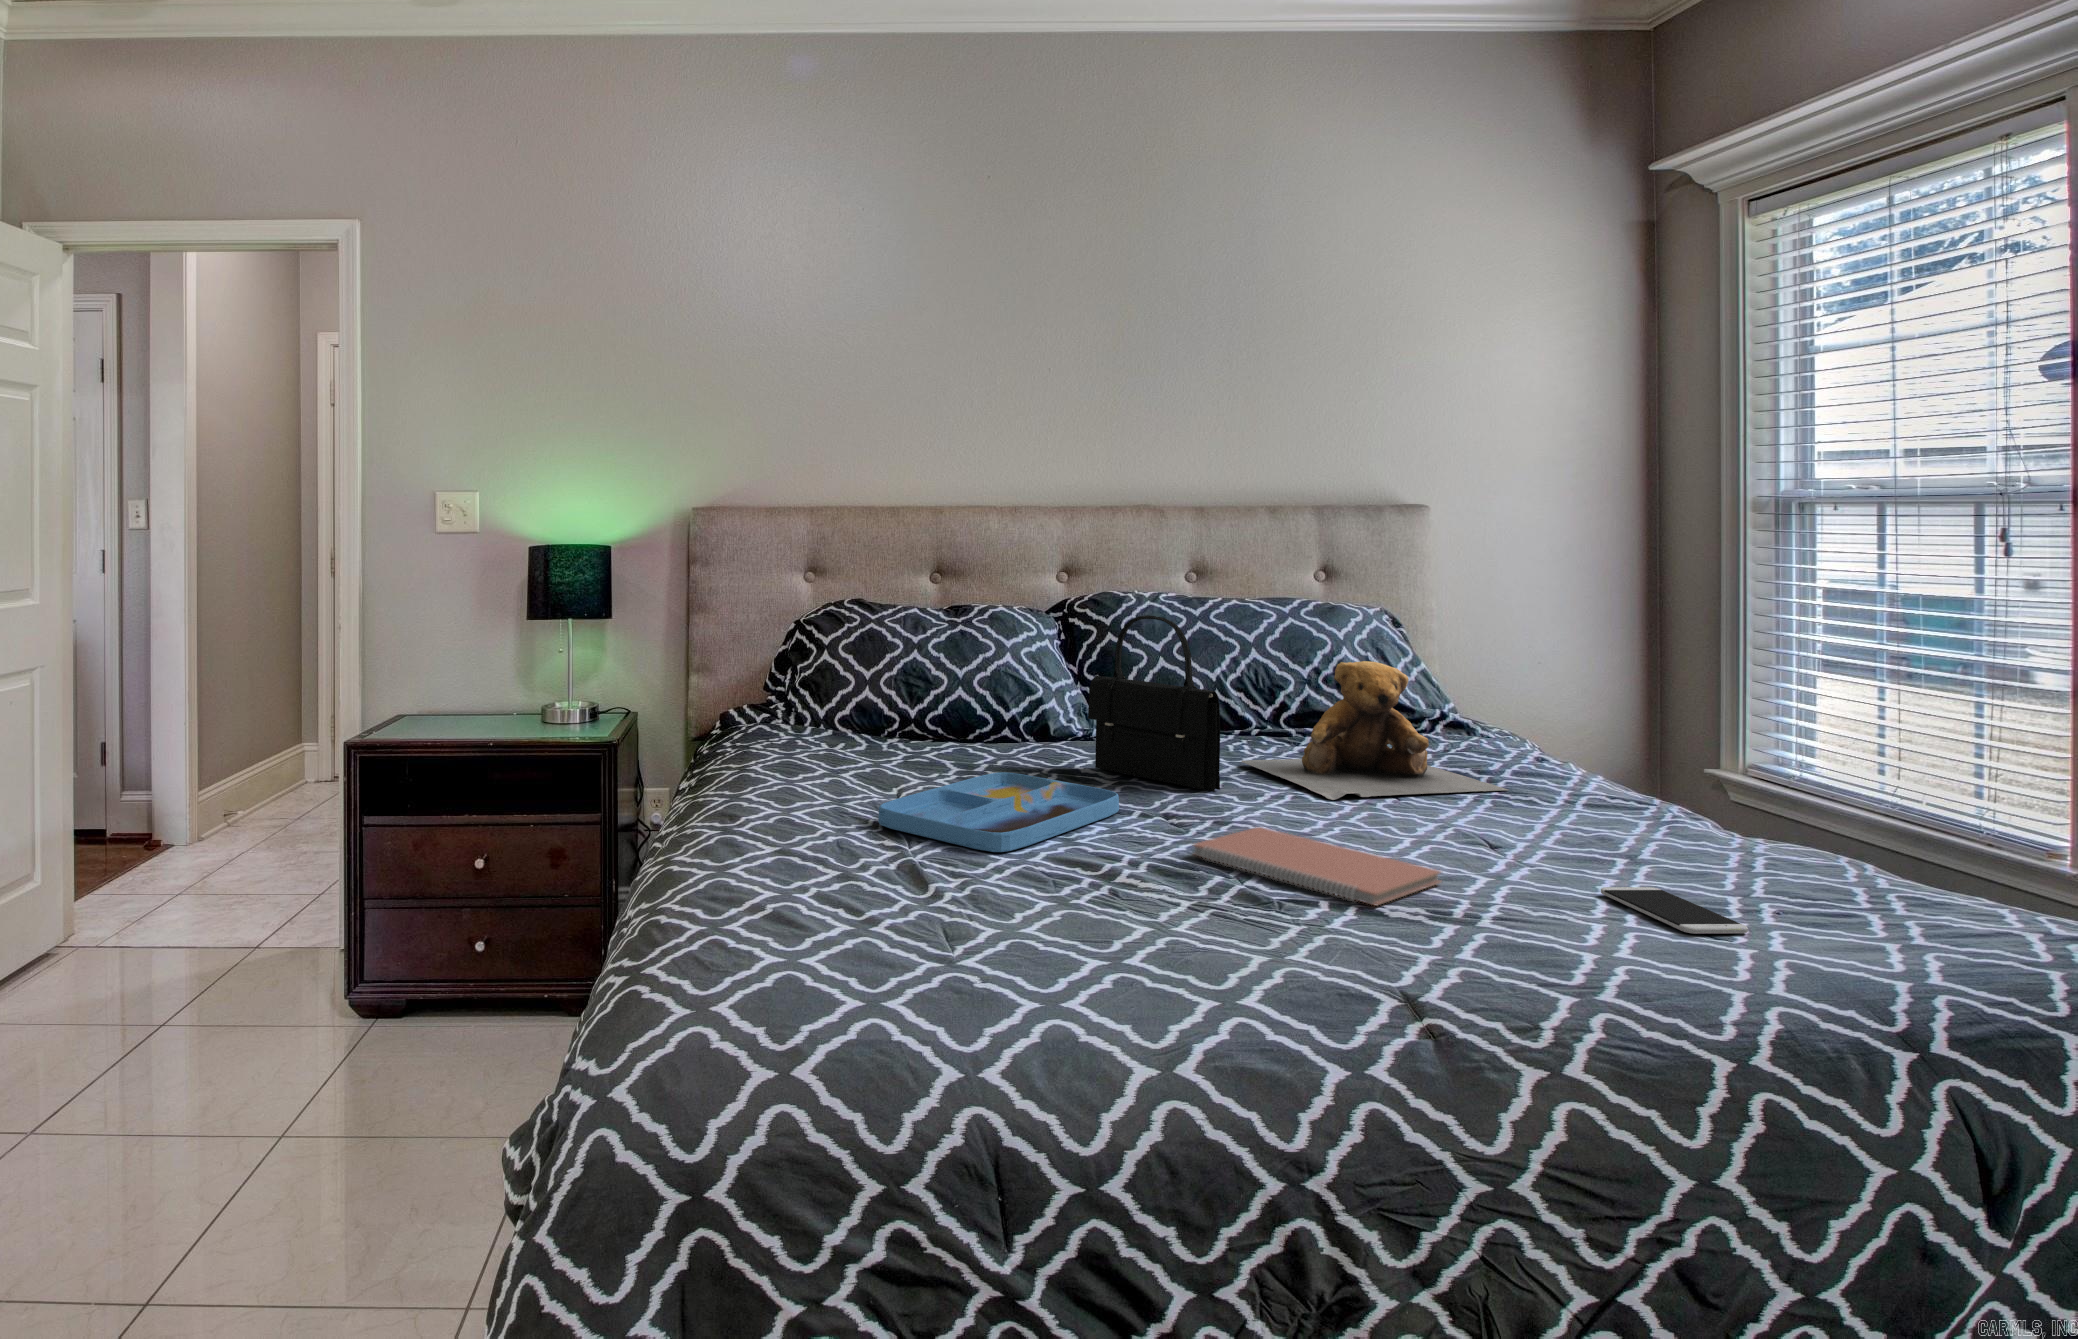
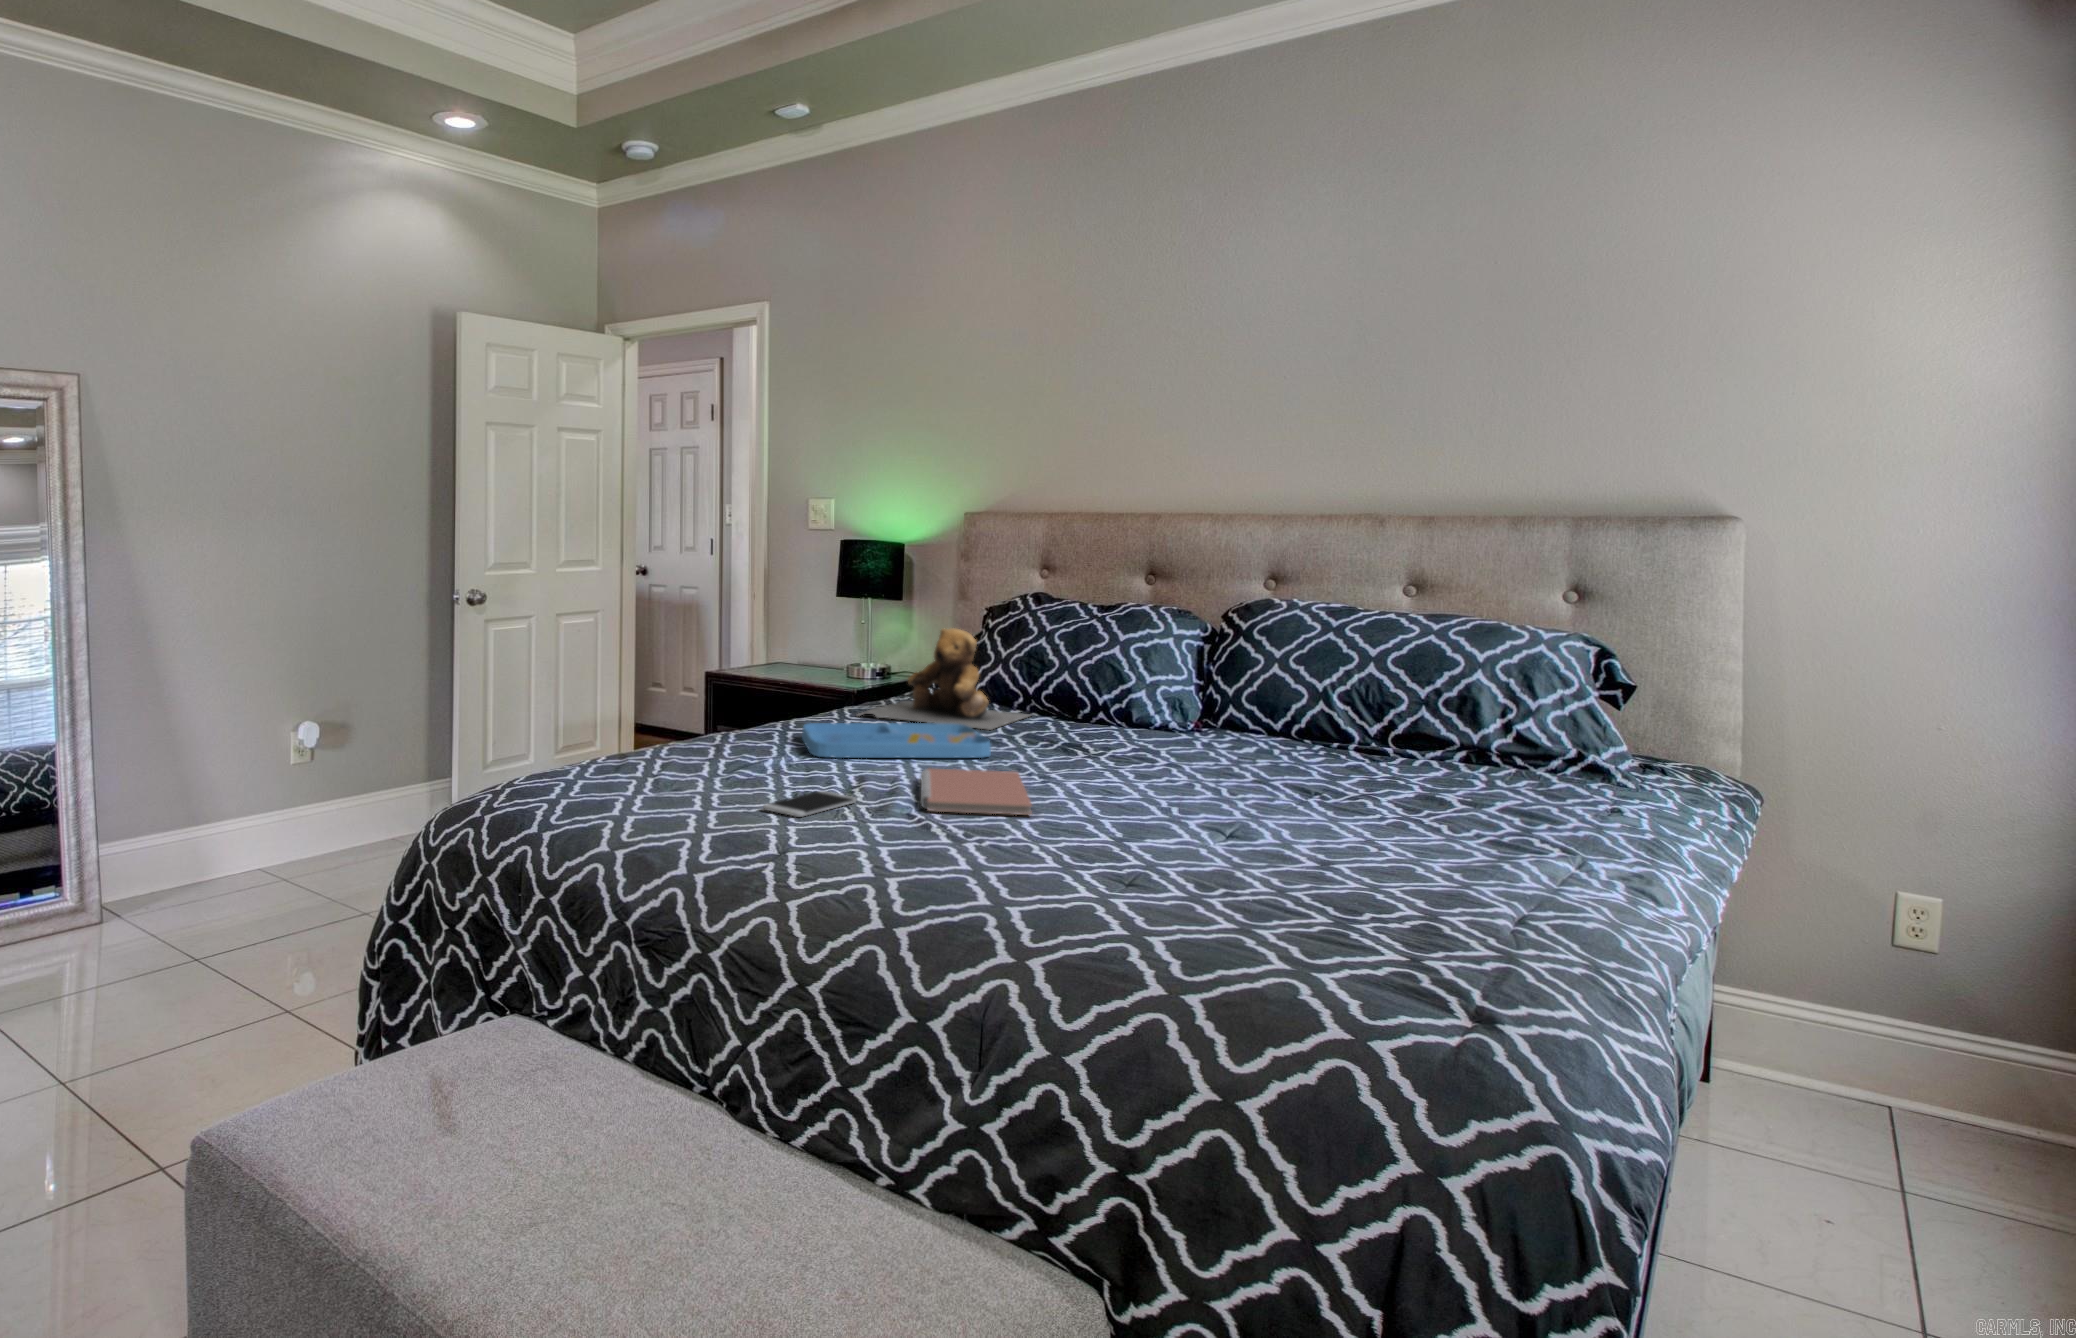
handbag: present [1088,615,1220,792] -> none [1077,603,1128,763]
teddy bear: present [1242,661,1508,800] -> present [858,629,1030,730]
smartphone: present [1601,887,1748,934] -> present [763,791,856,817]

